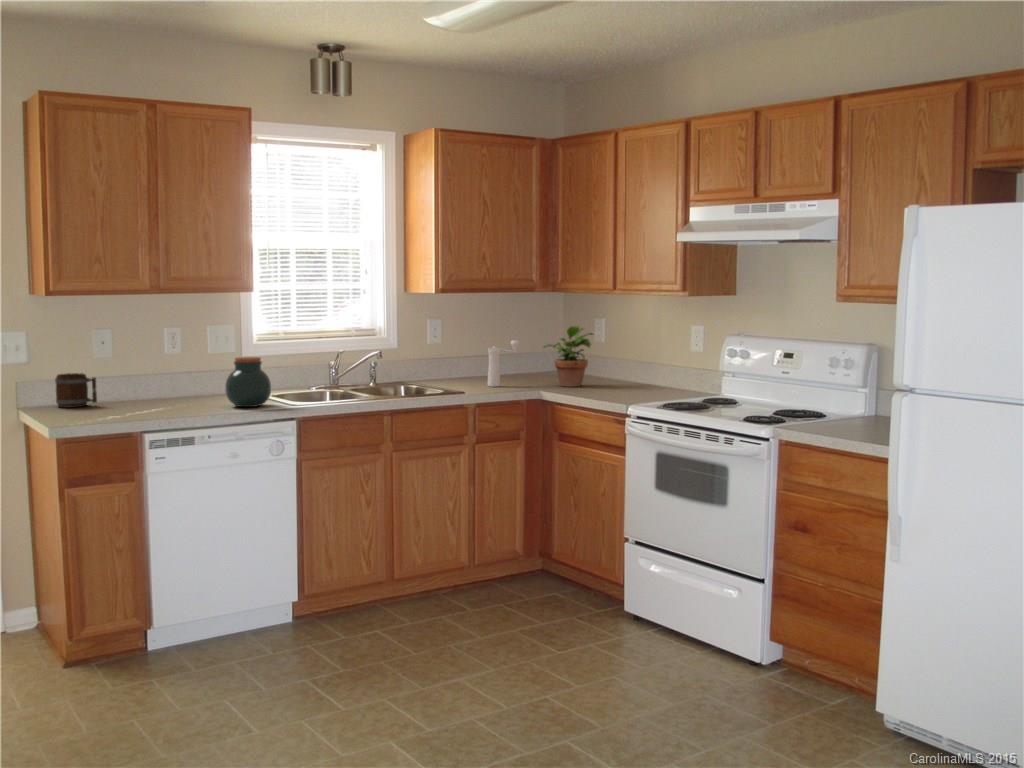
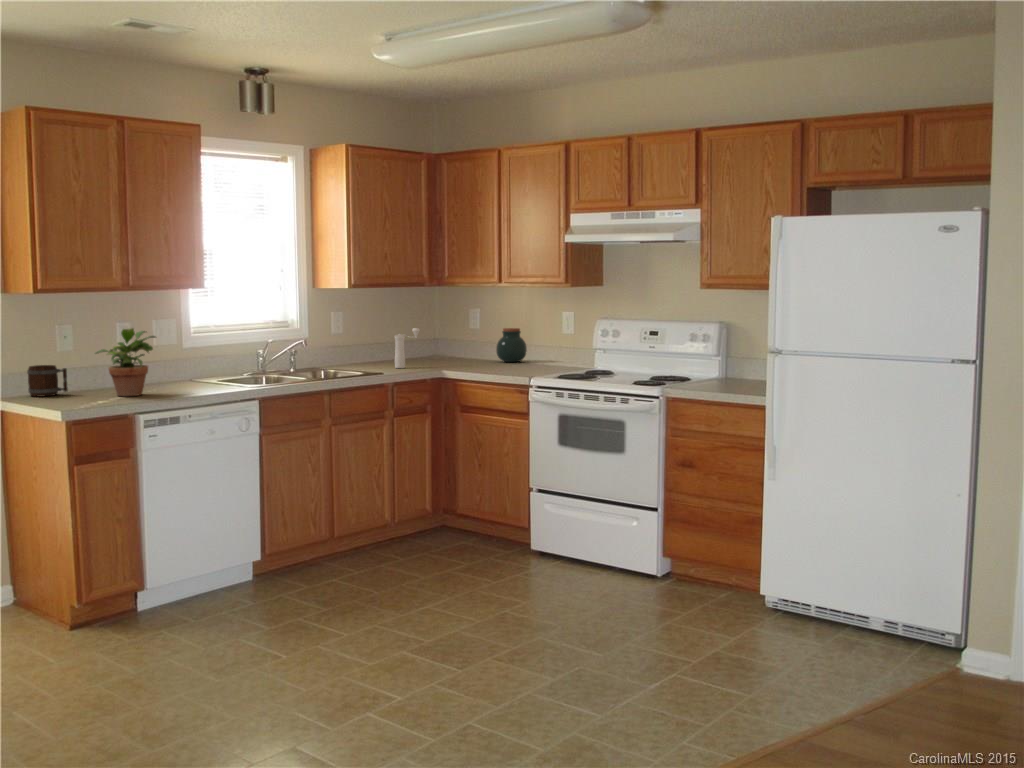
potted plant: present [543,326,593,387] -> present [95,328,156,396]
jar: present [225,357,271,407] -> present [496,328,527,362]

